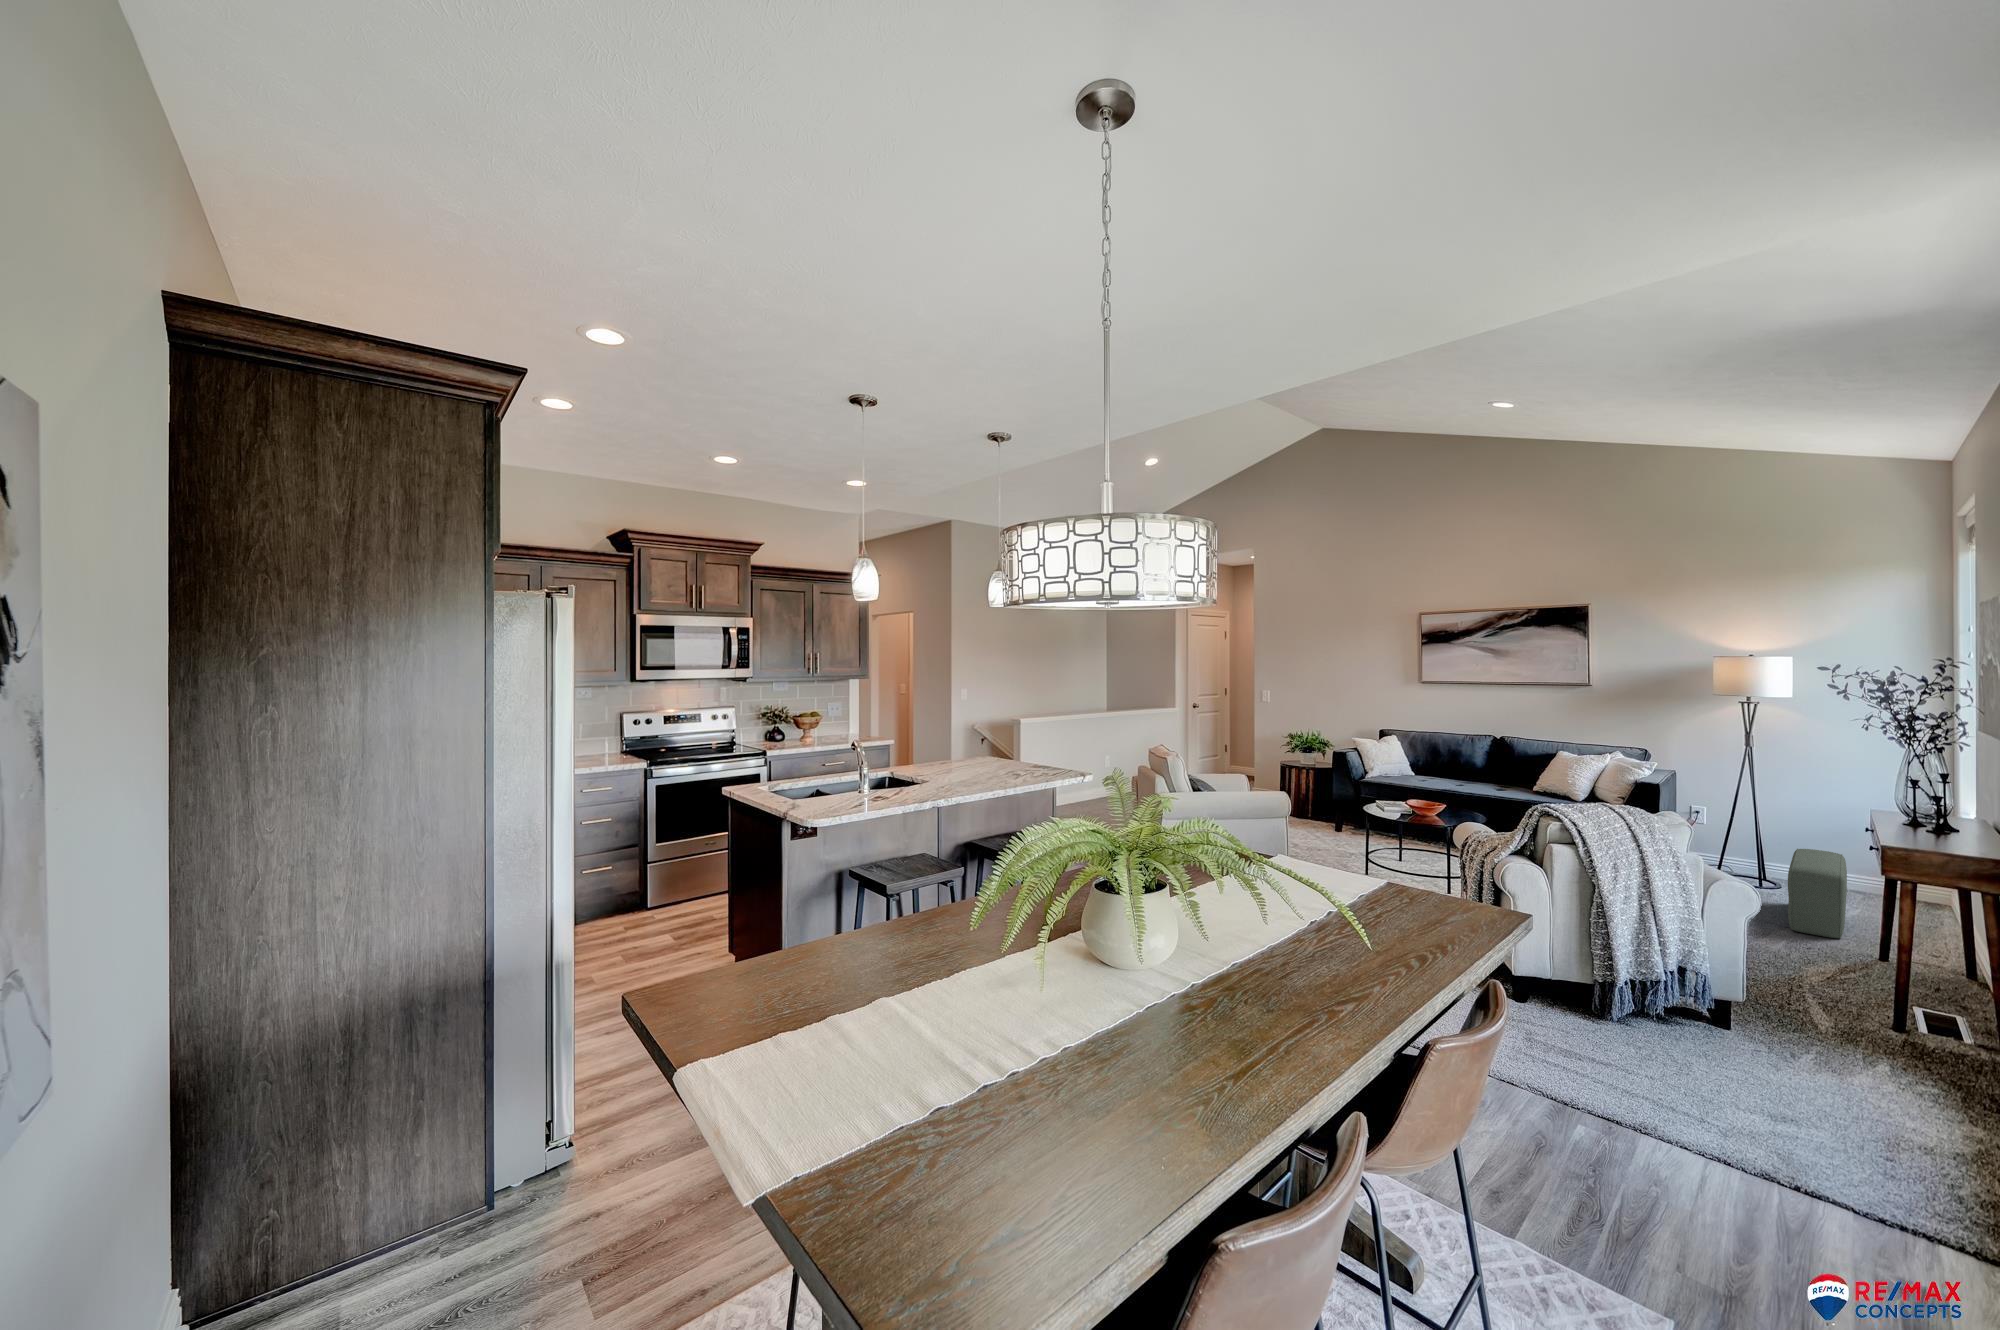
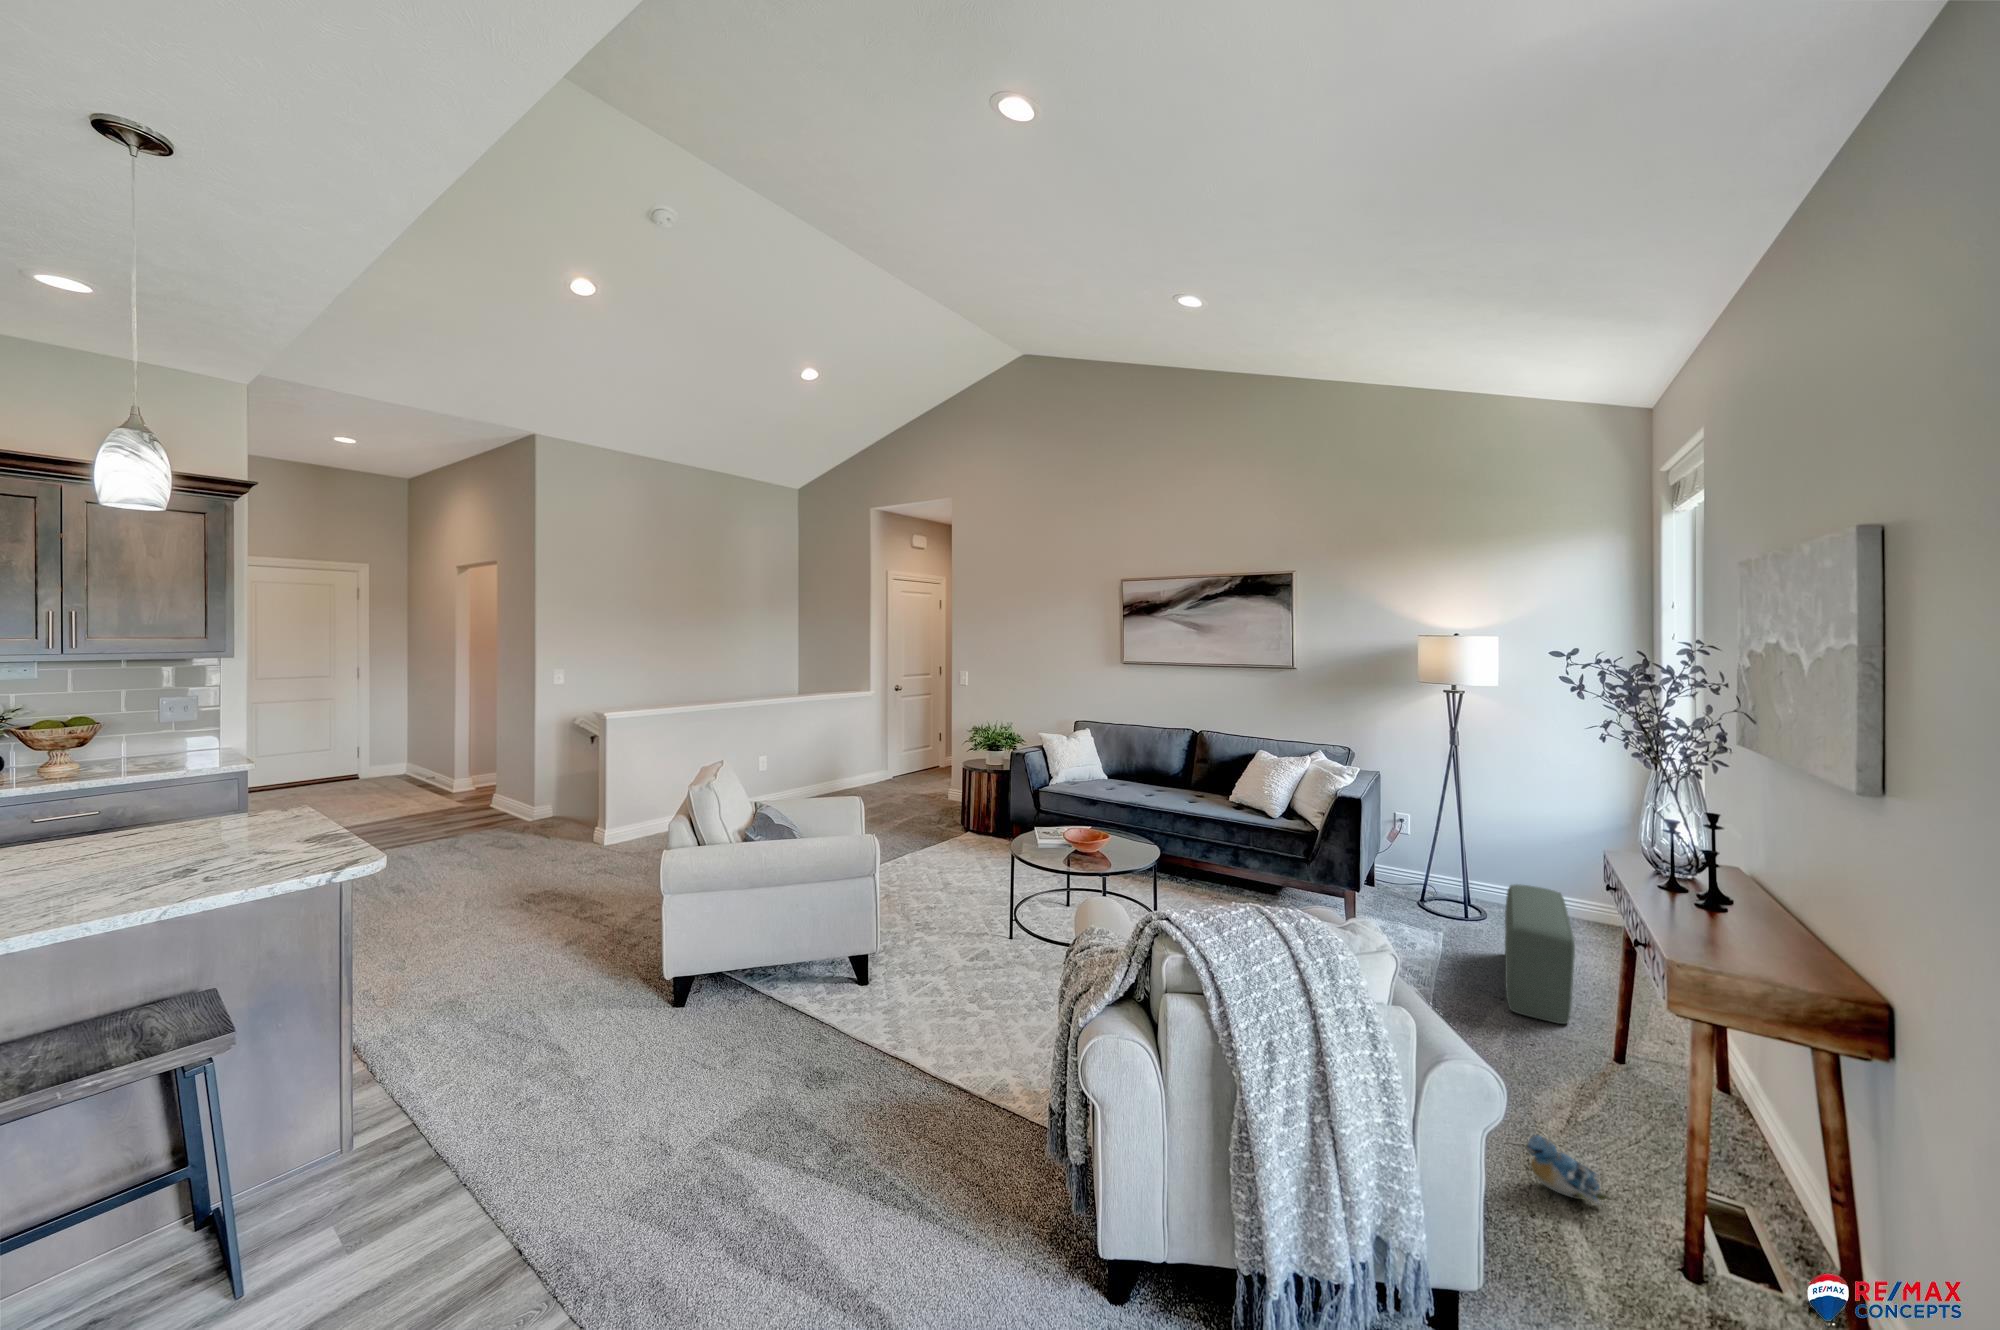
plush toy: none [1784,965,1844,1000] -> present [1525,1135,1609,1204]

